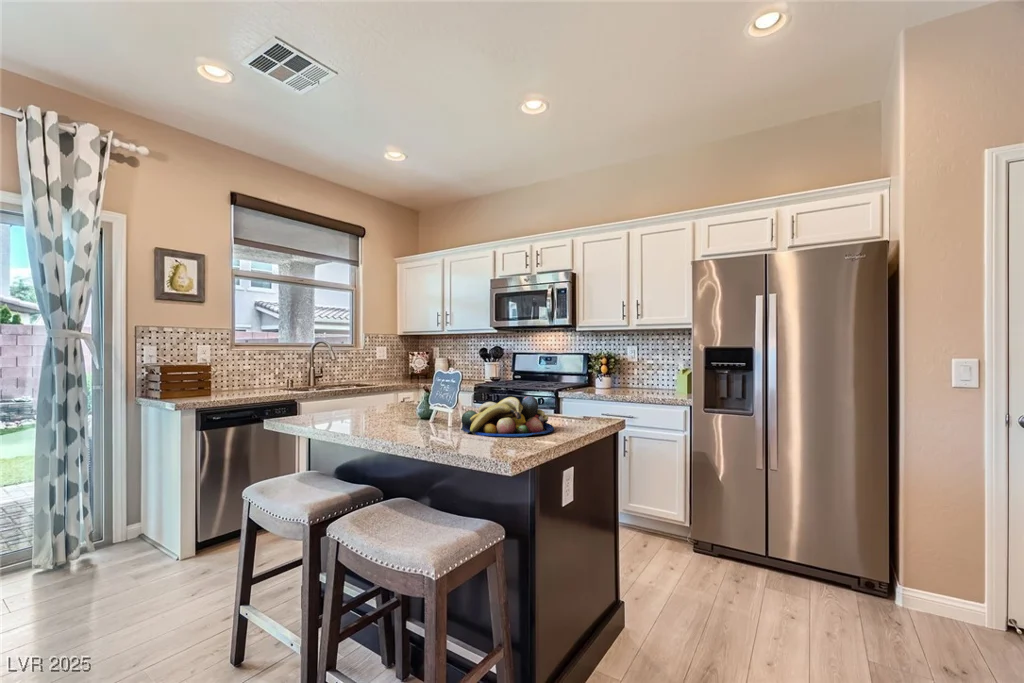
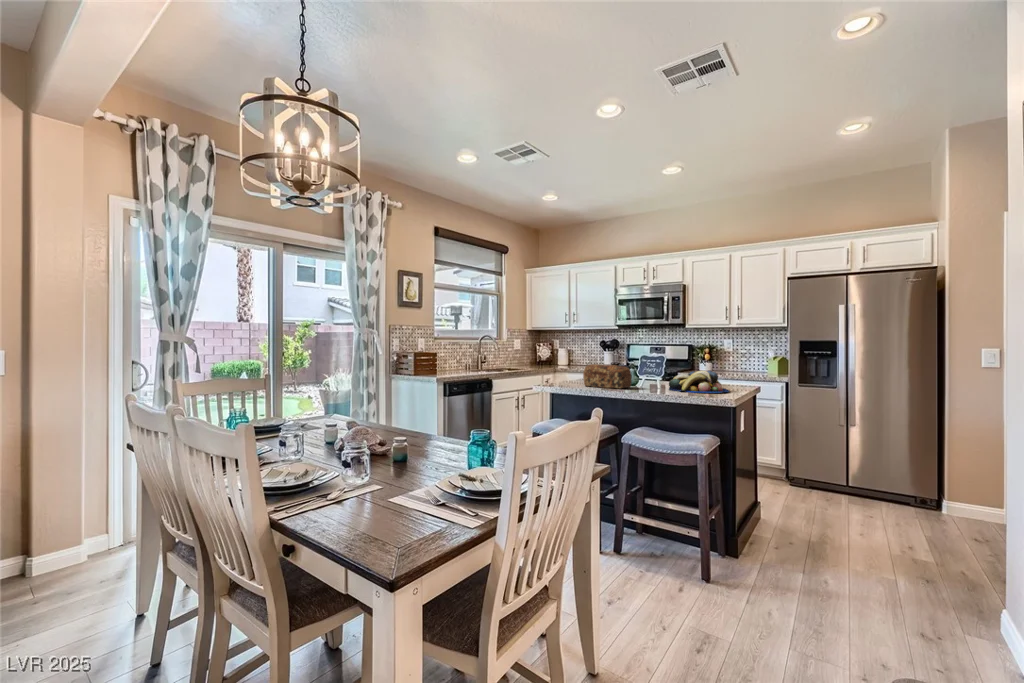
bread loaf: none [336,386,410,427] -> present [583,364,632,389]

